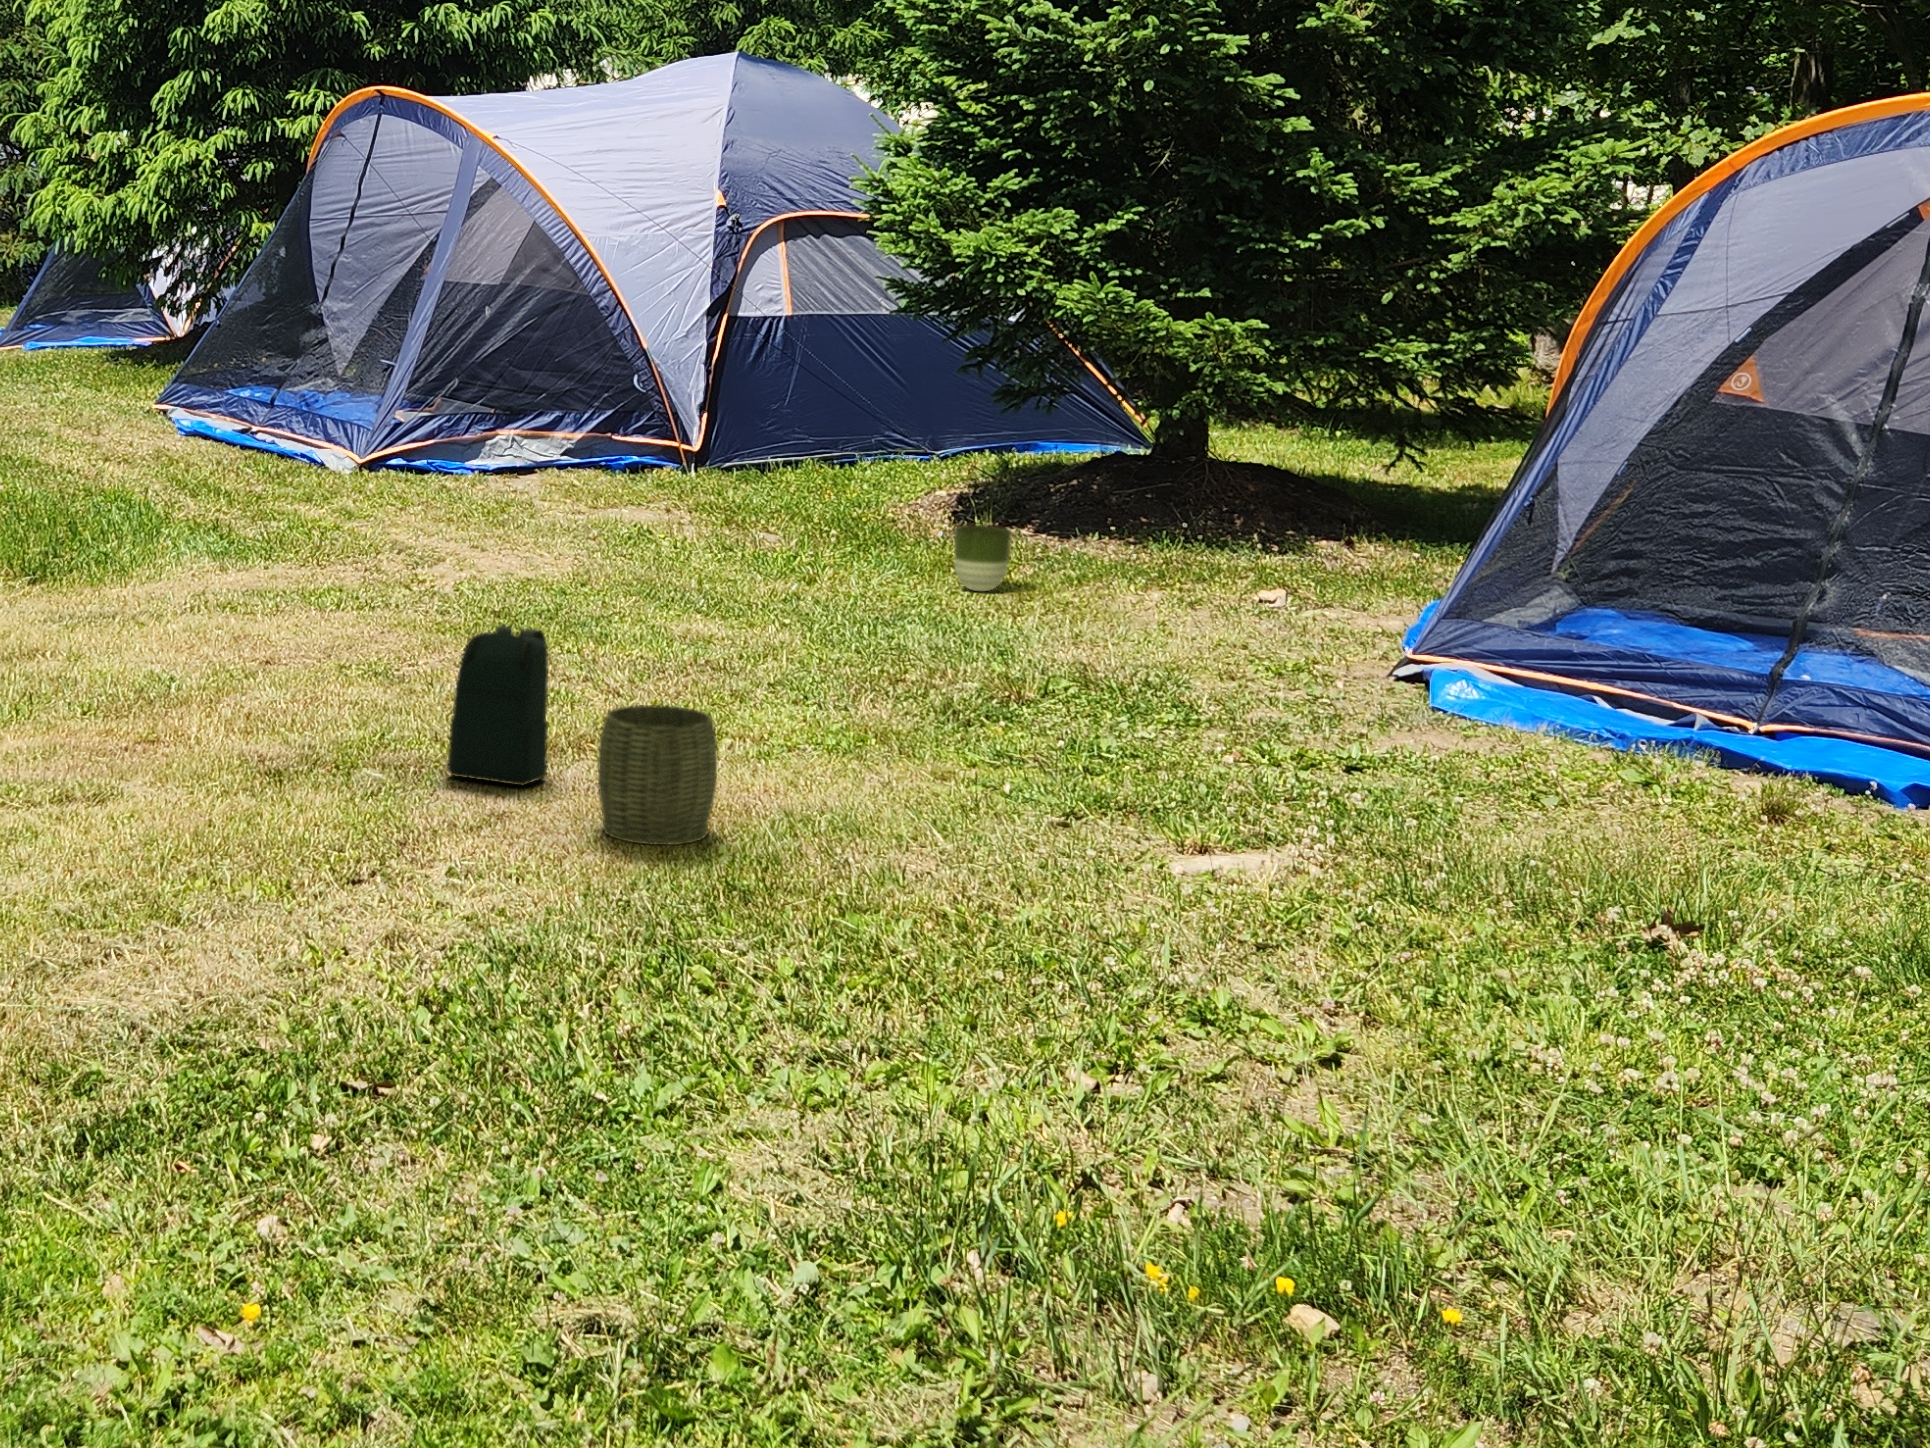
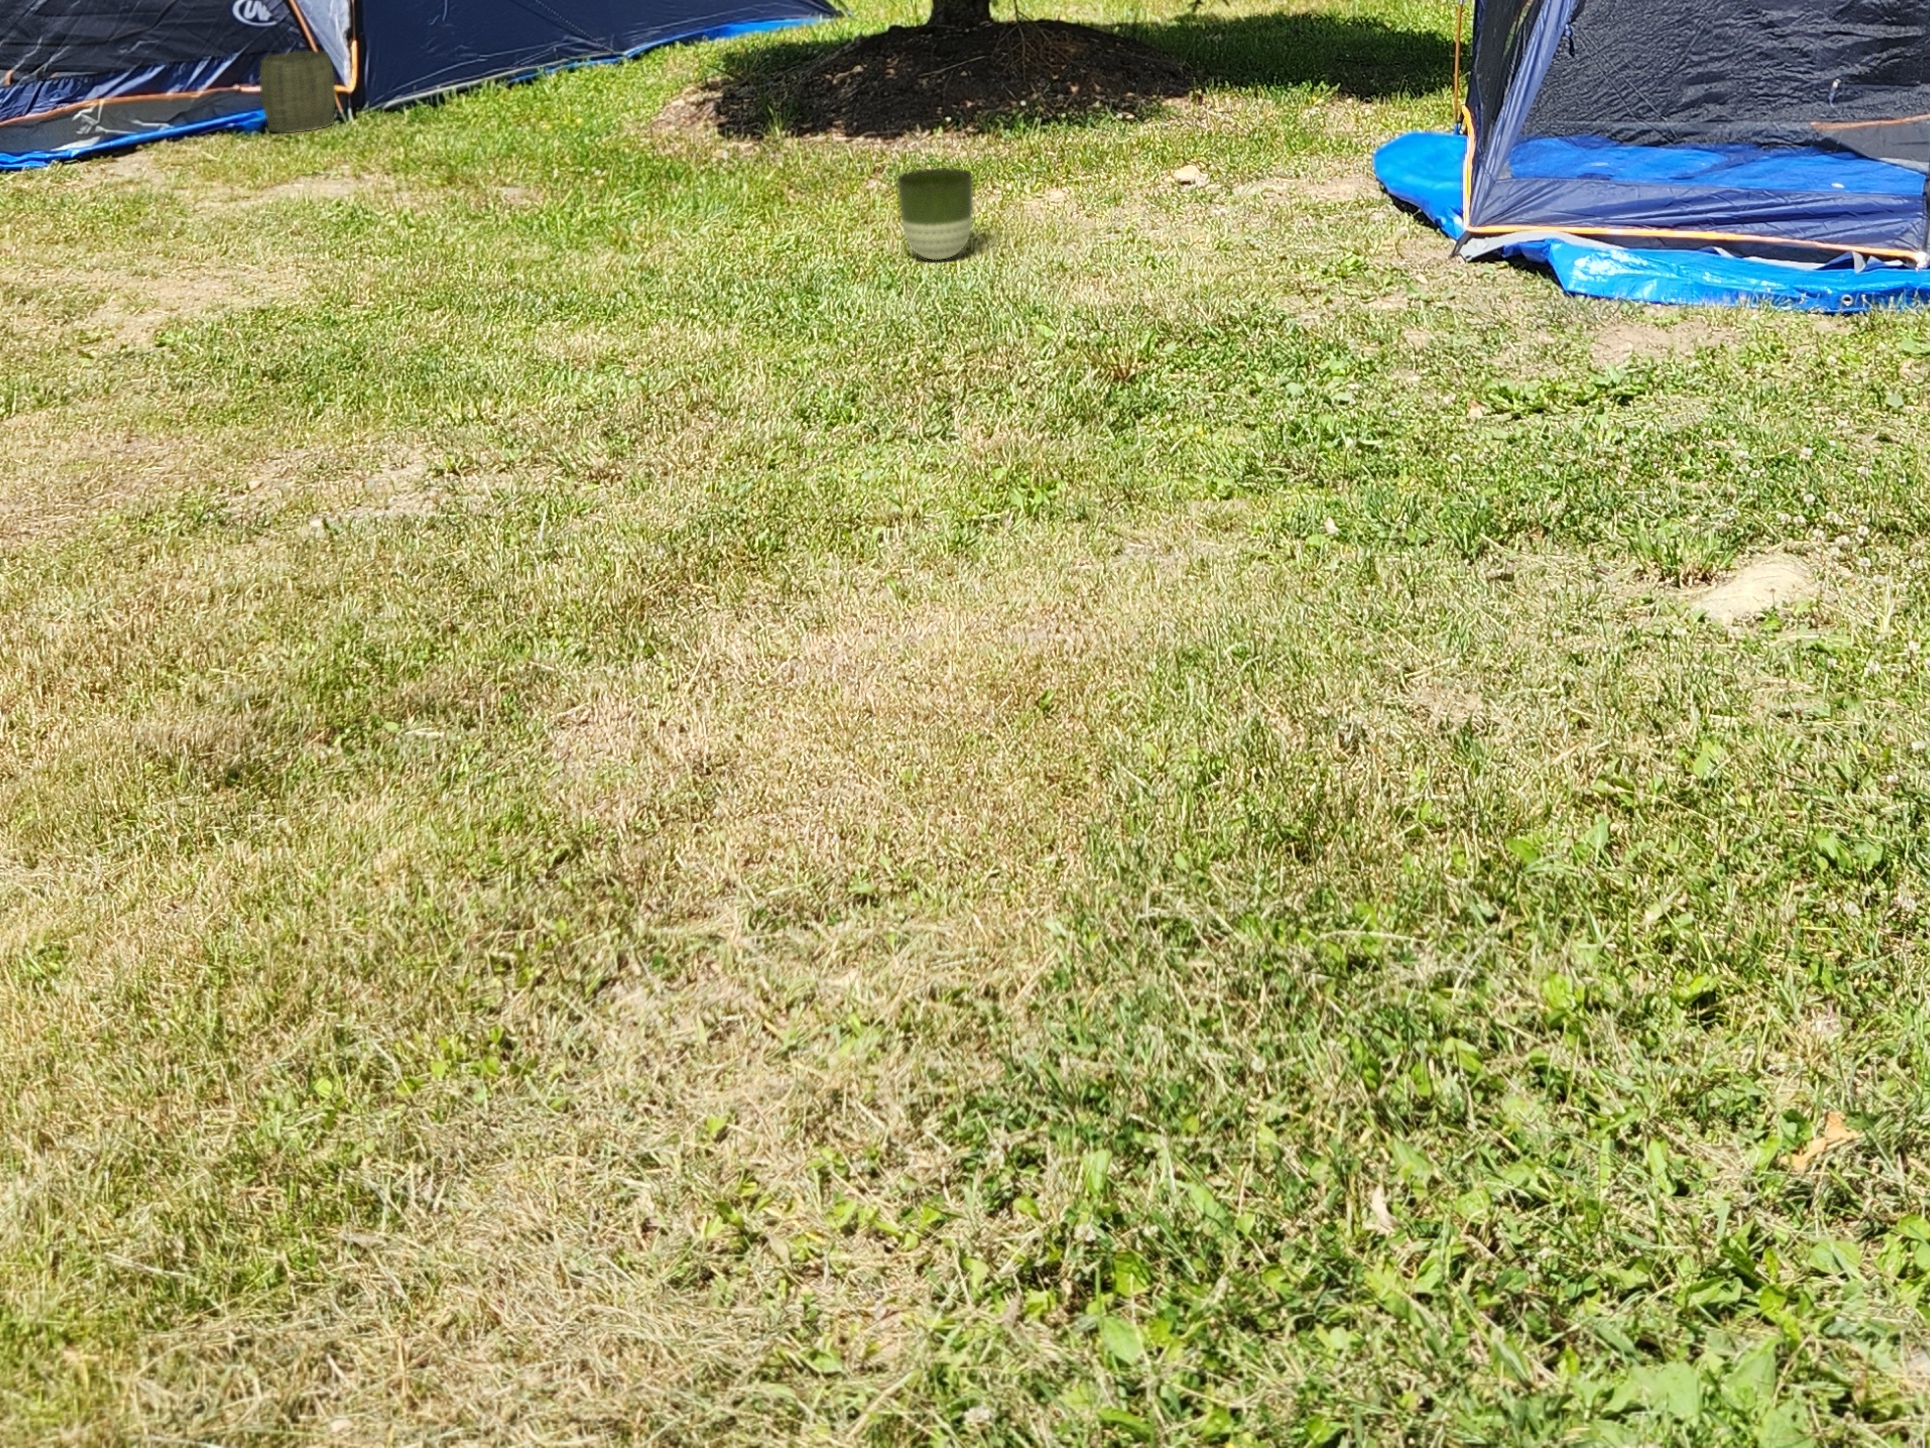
backpack: present [447,625,548,785] -> none [722,704,918,1068]
woven basket: present [598,705,717,845] -> present [260,51,336,133]

